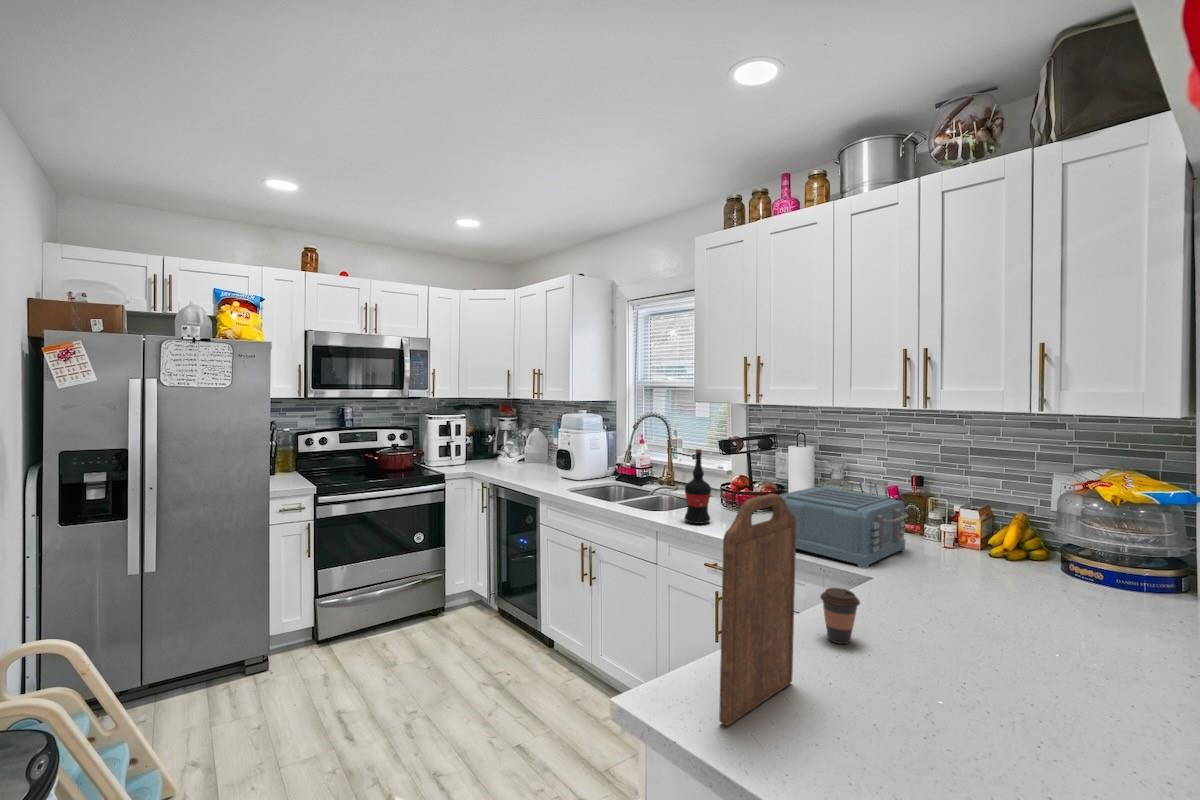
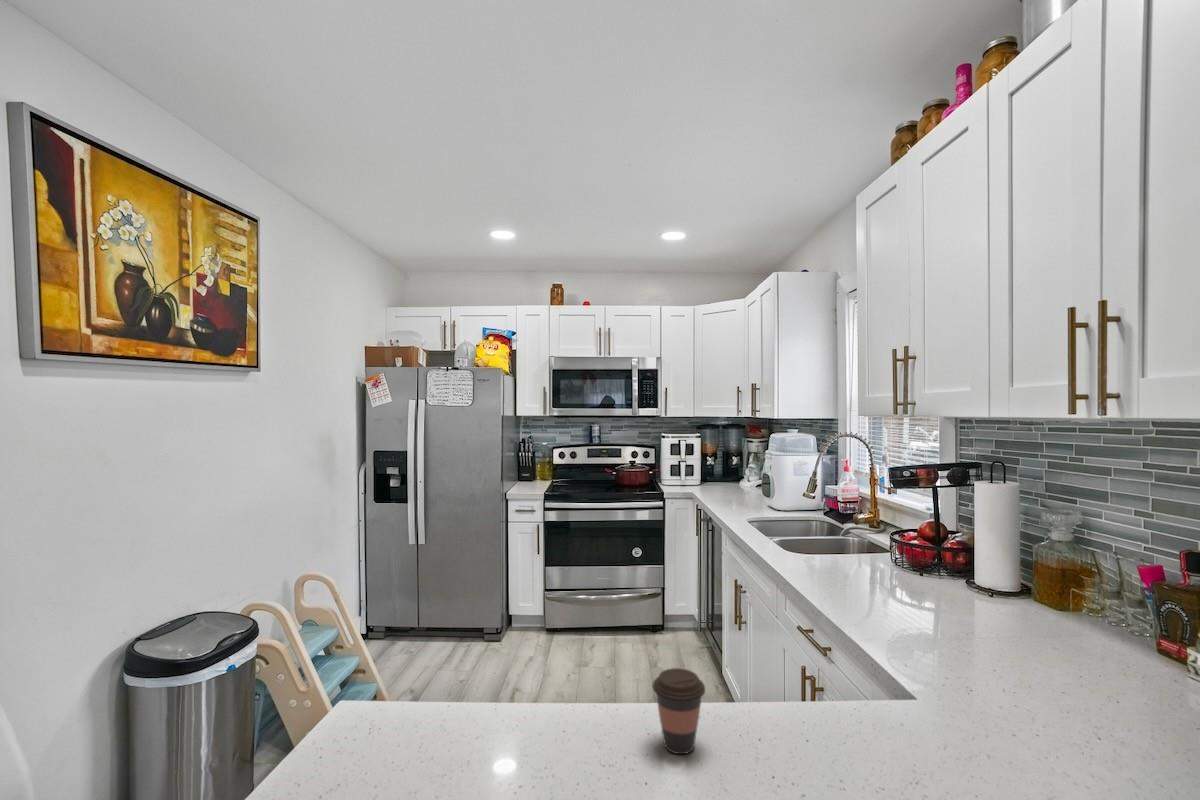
wine bottle: present [684,449,711,524] -> none [808,477,845,576]
toaster: present [780,487,908,568] -> none [864,545,1110,683]
cutting board: present [719,494,796,726] -> none [368,513,516,768]

